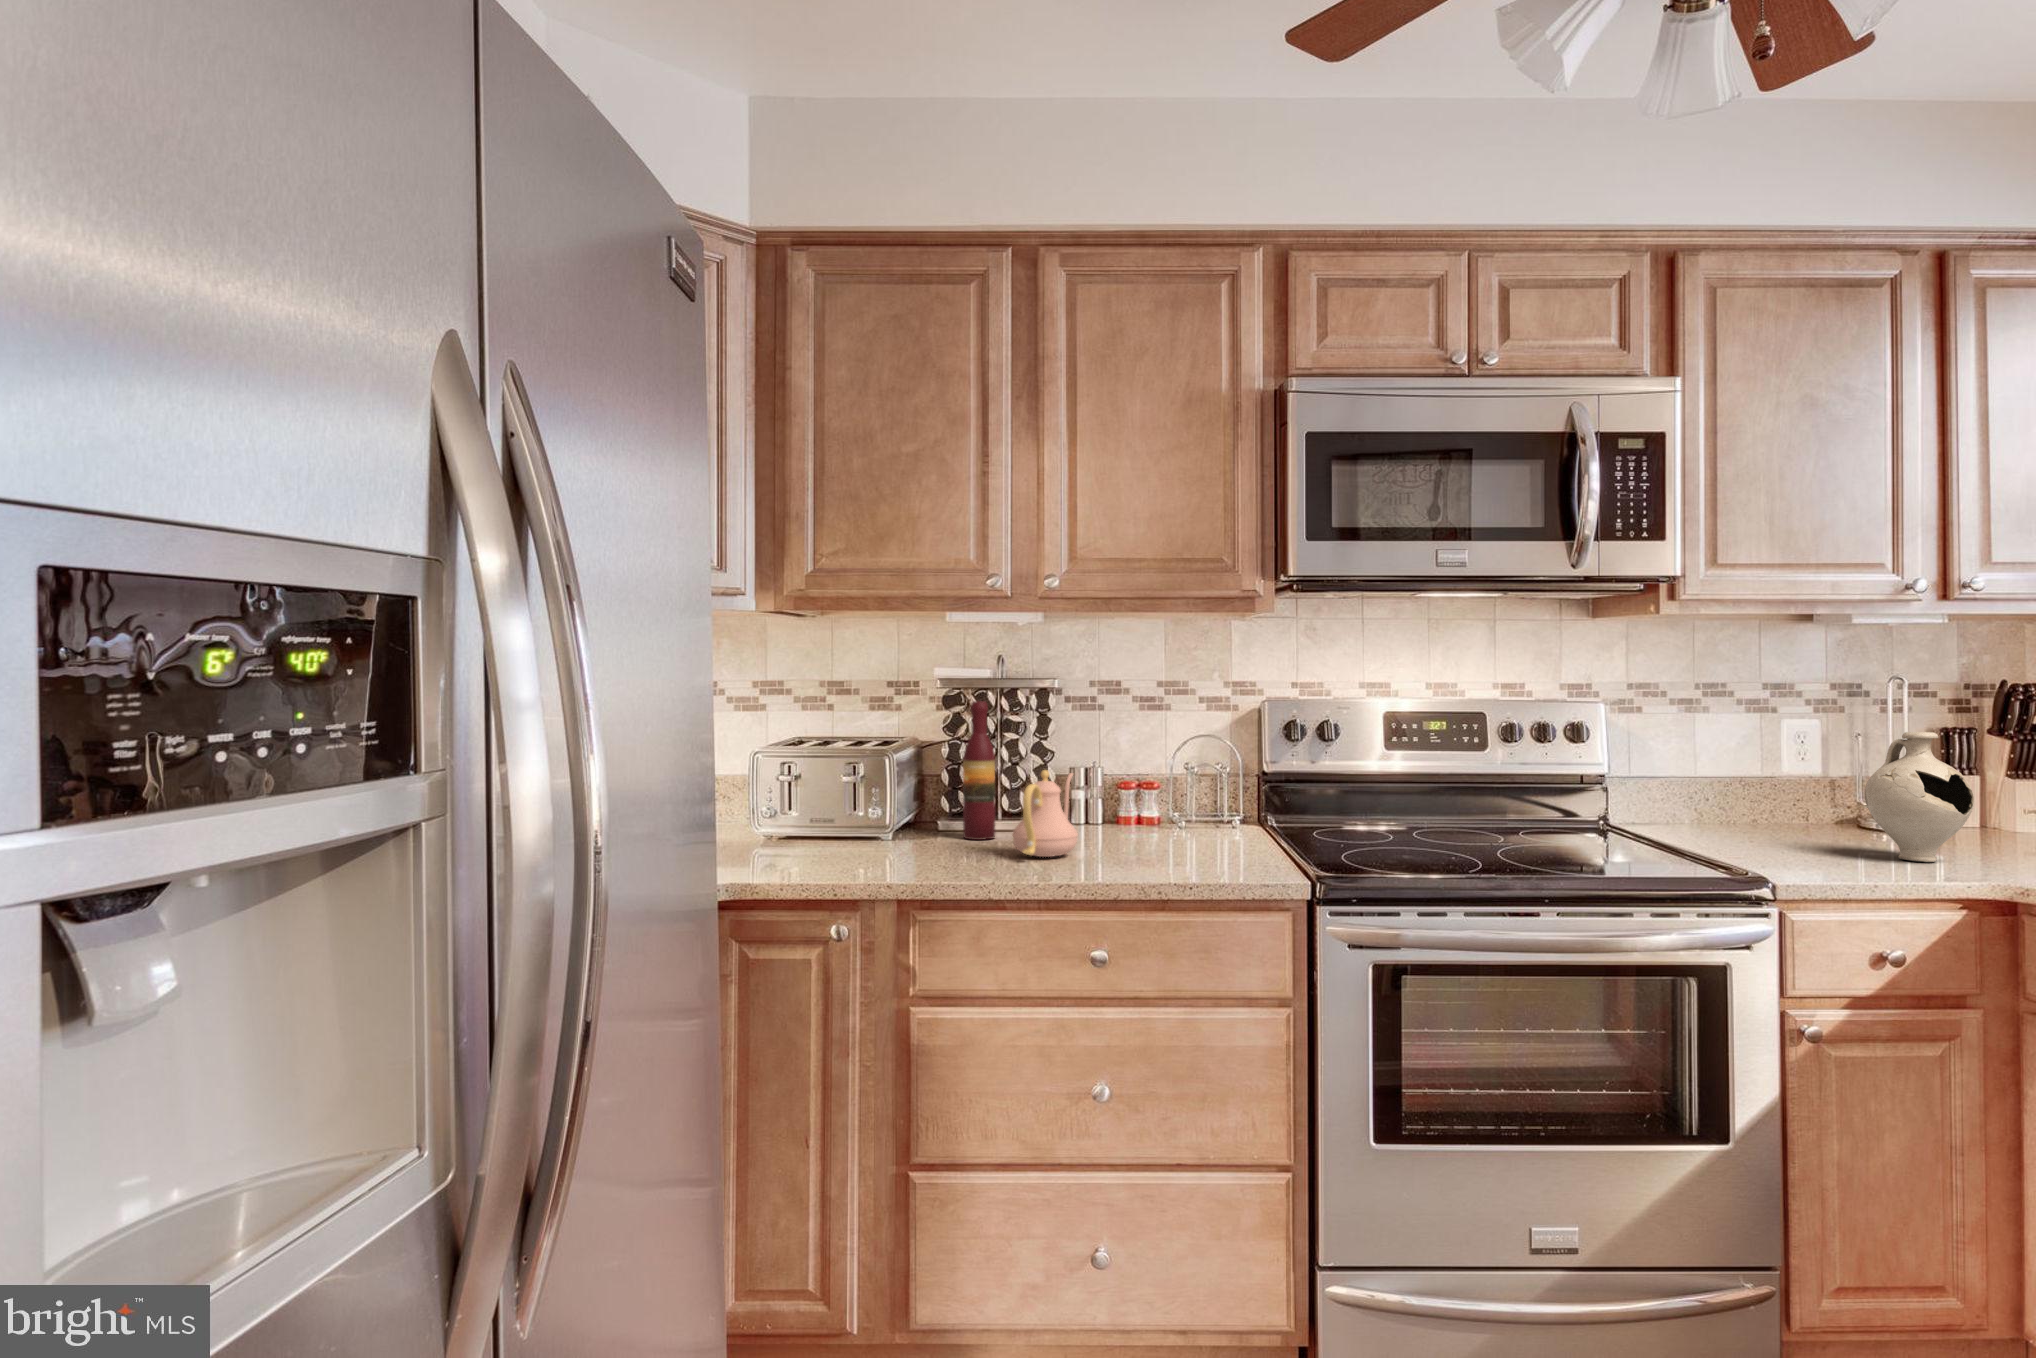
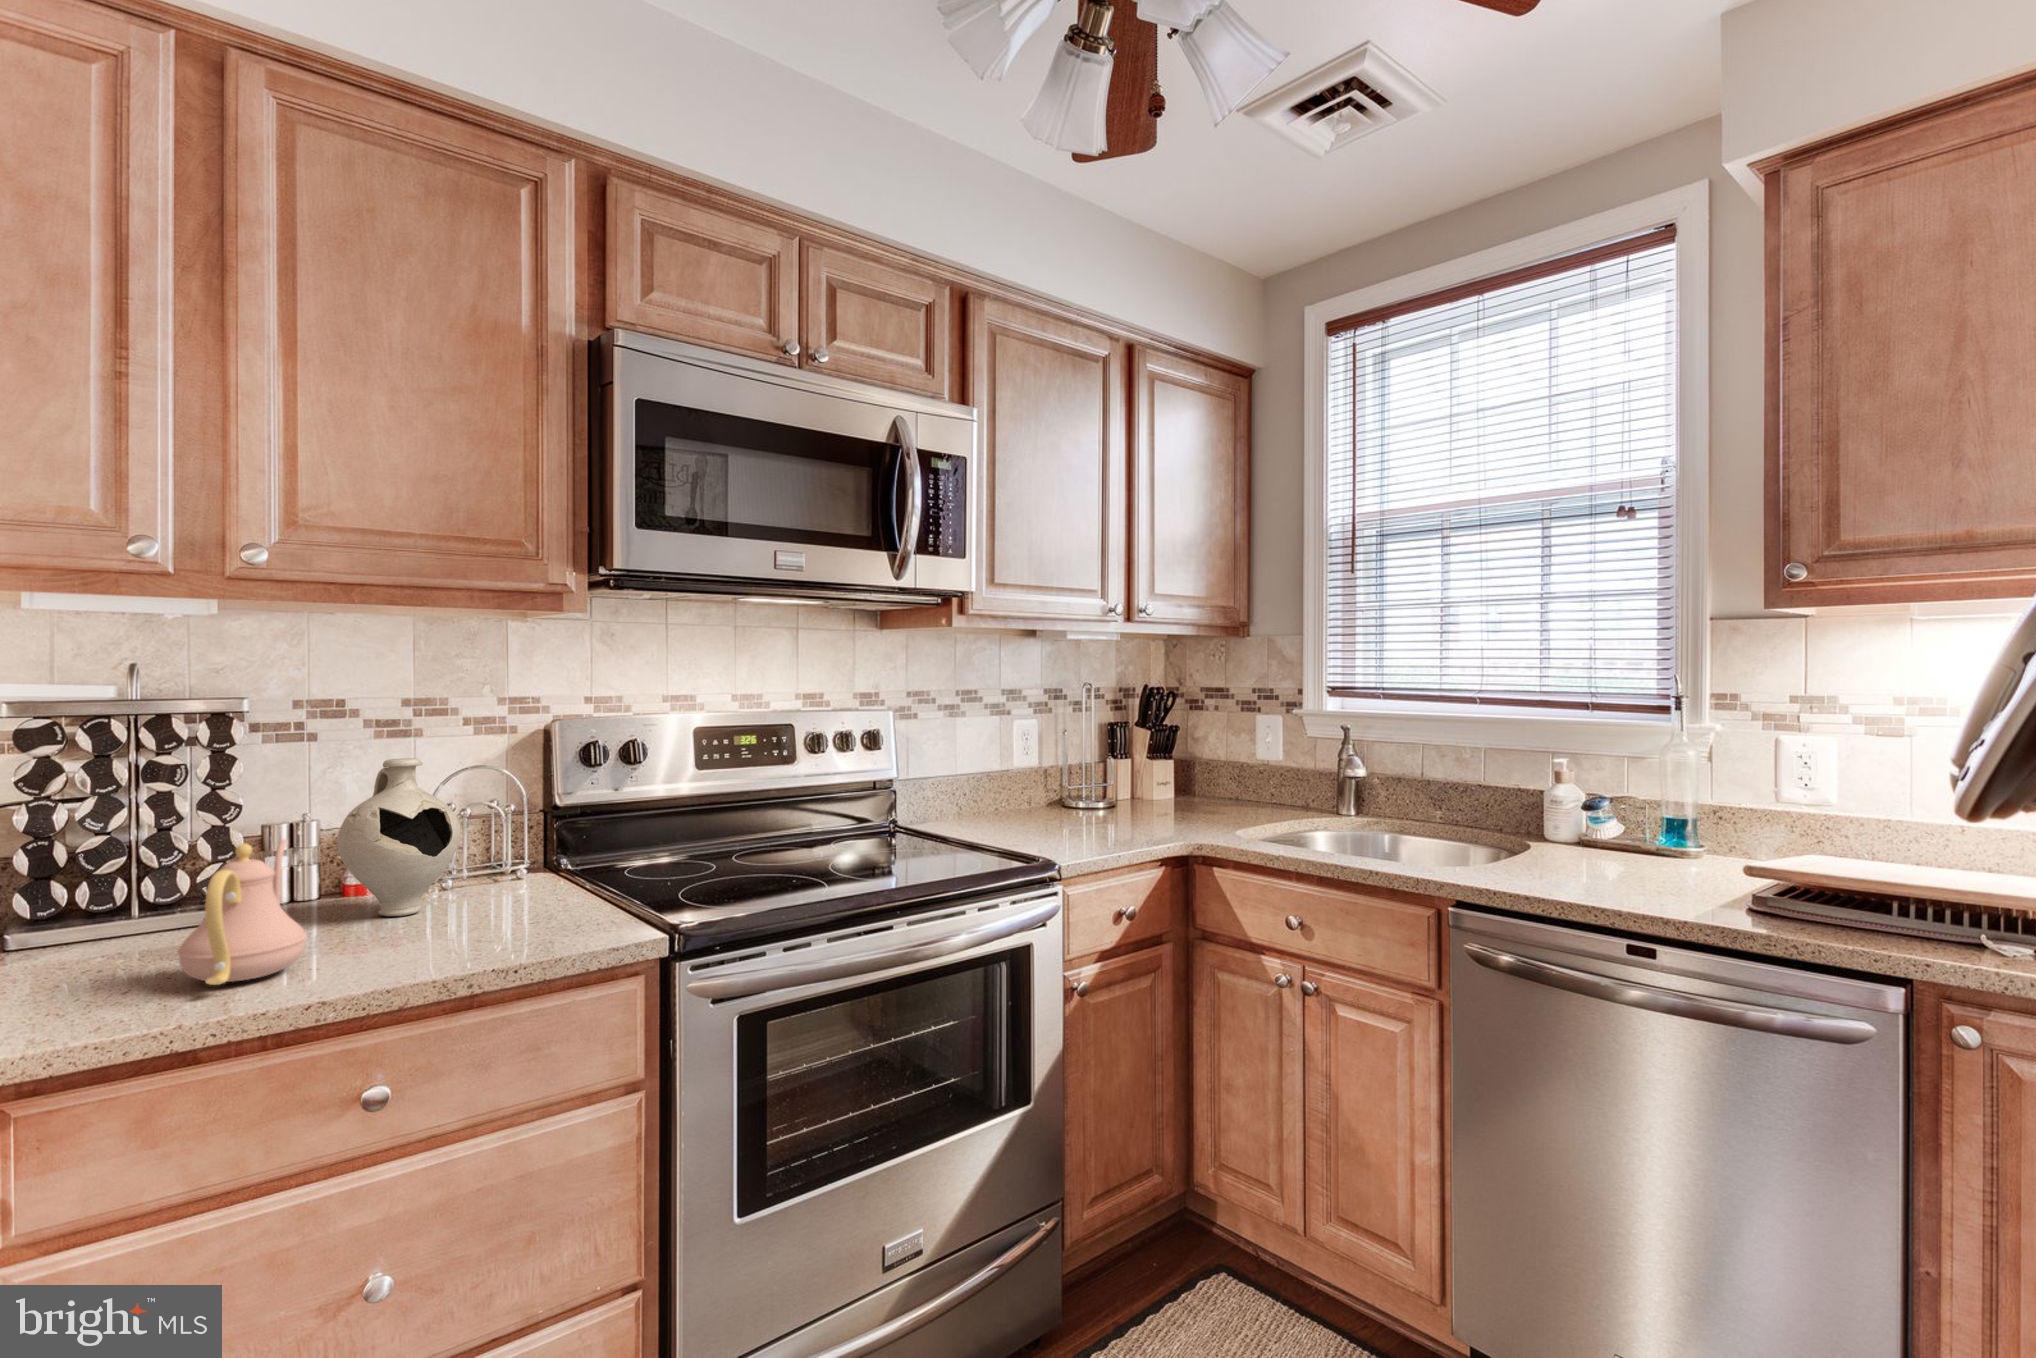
wine bottle: present [963,701,995,840] -> none [58,738,129,965]
decorative vase: present [1865,732,1974,862] -> present [337,758,460,917]

